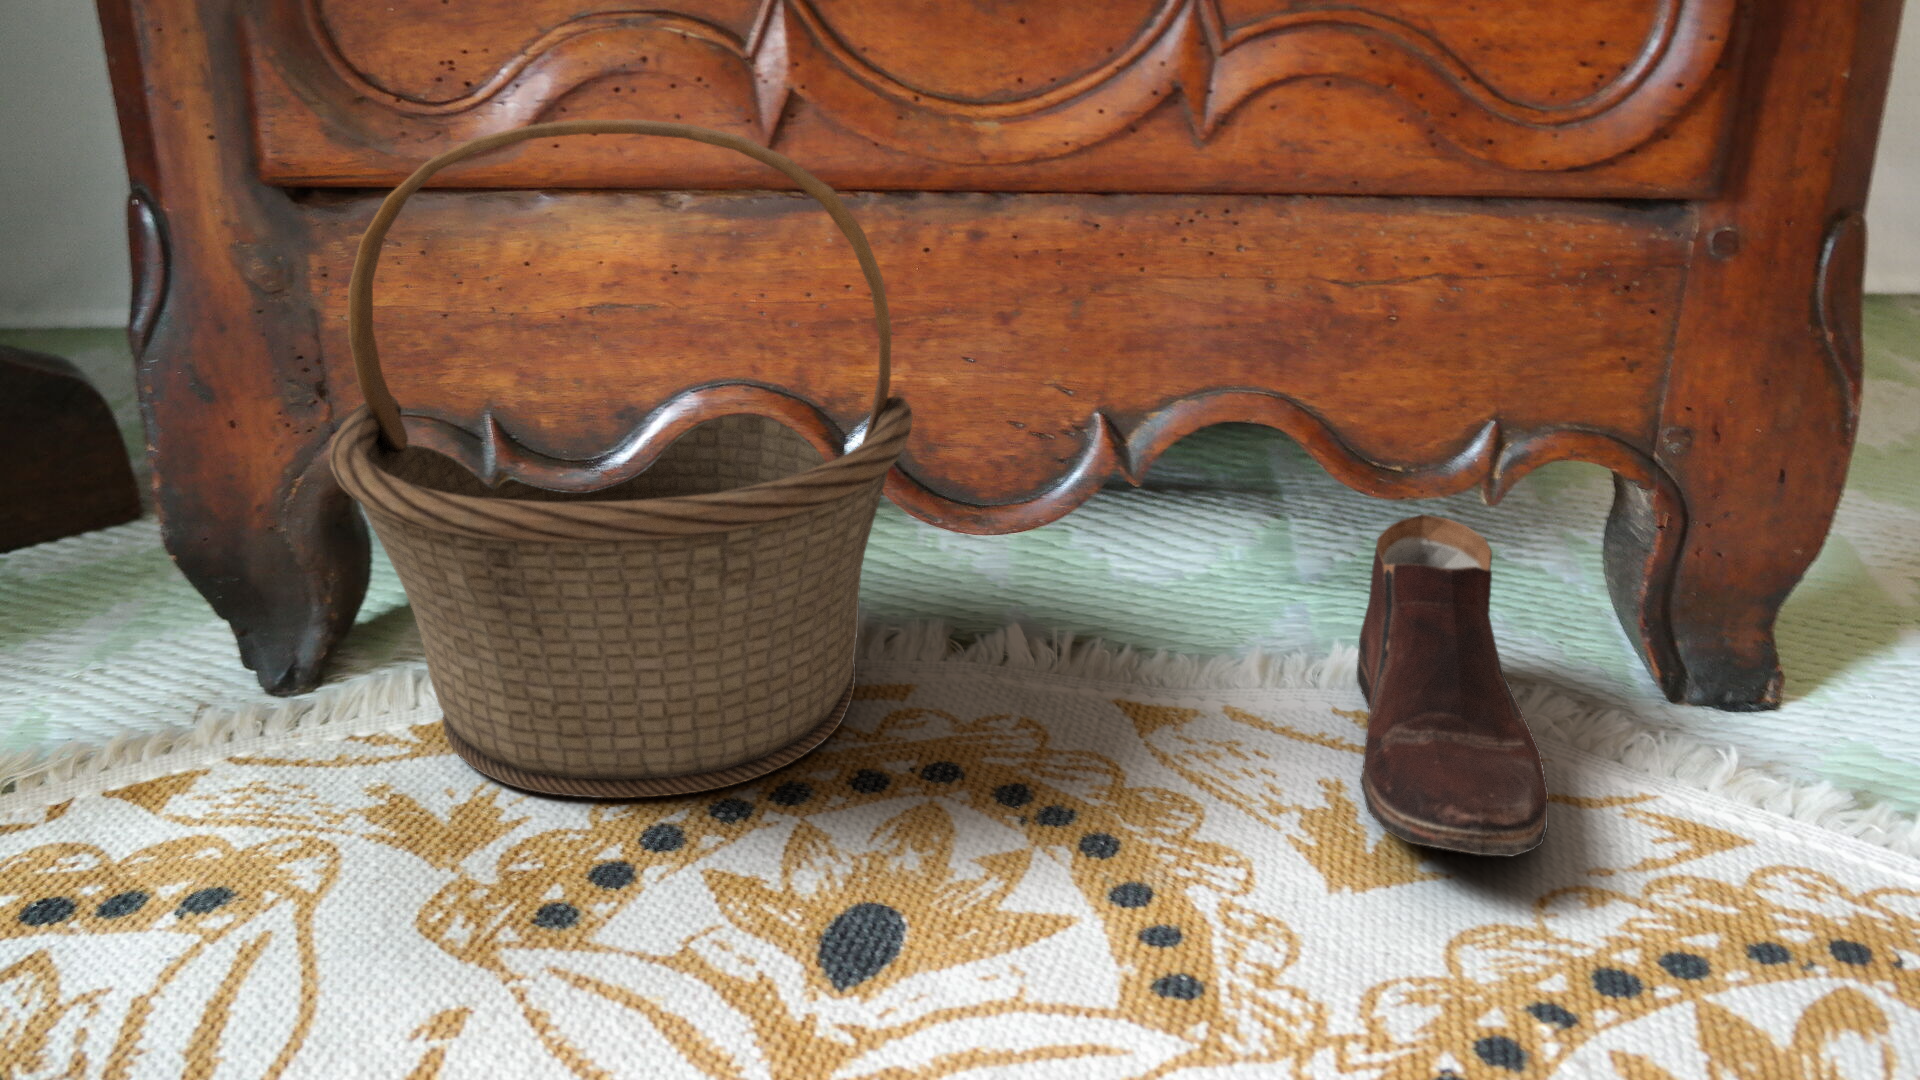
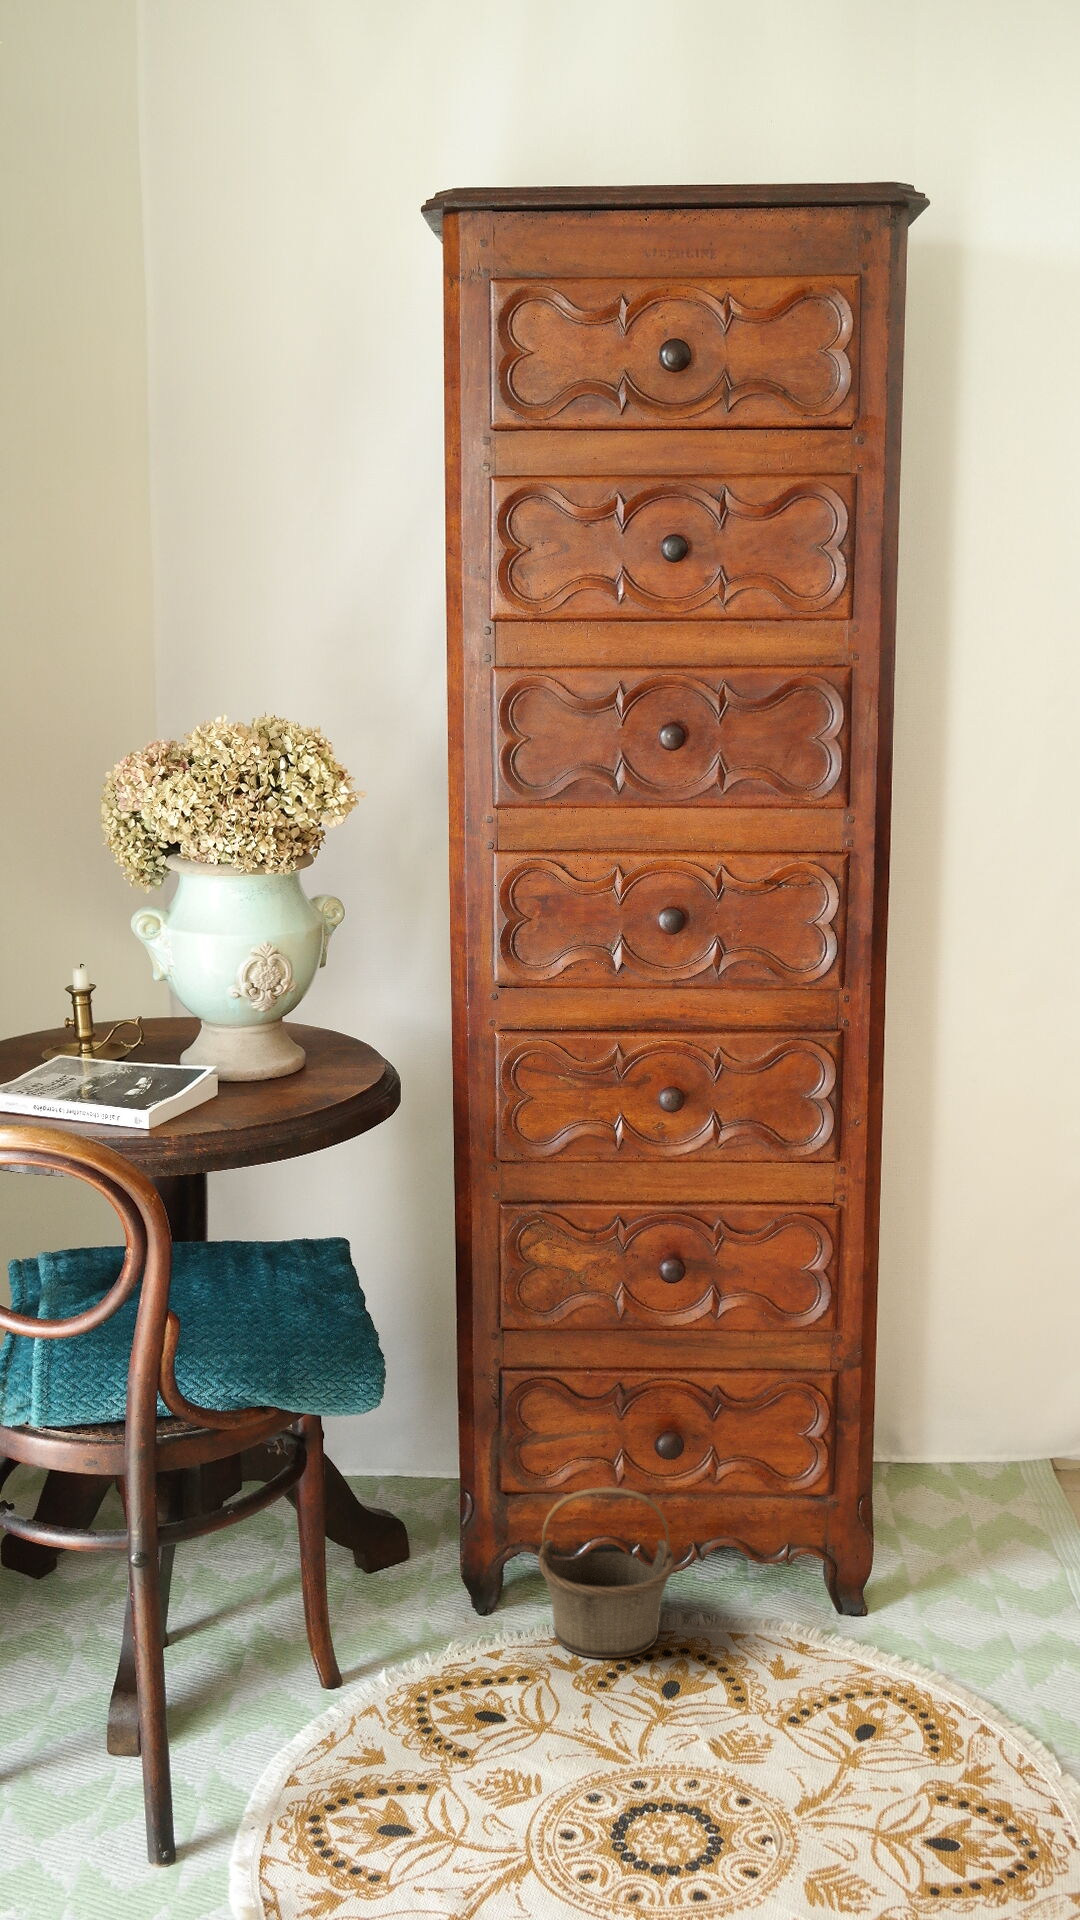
shoe: present [1357,514,1548,857] -> none [786,1582,829,1671]

